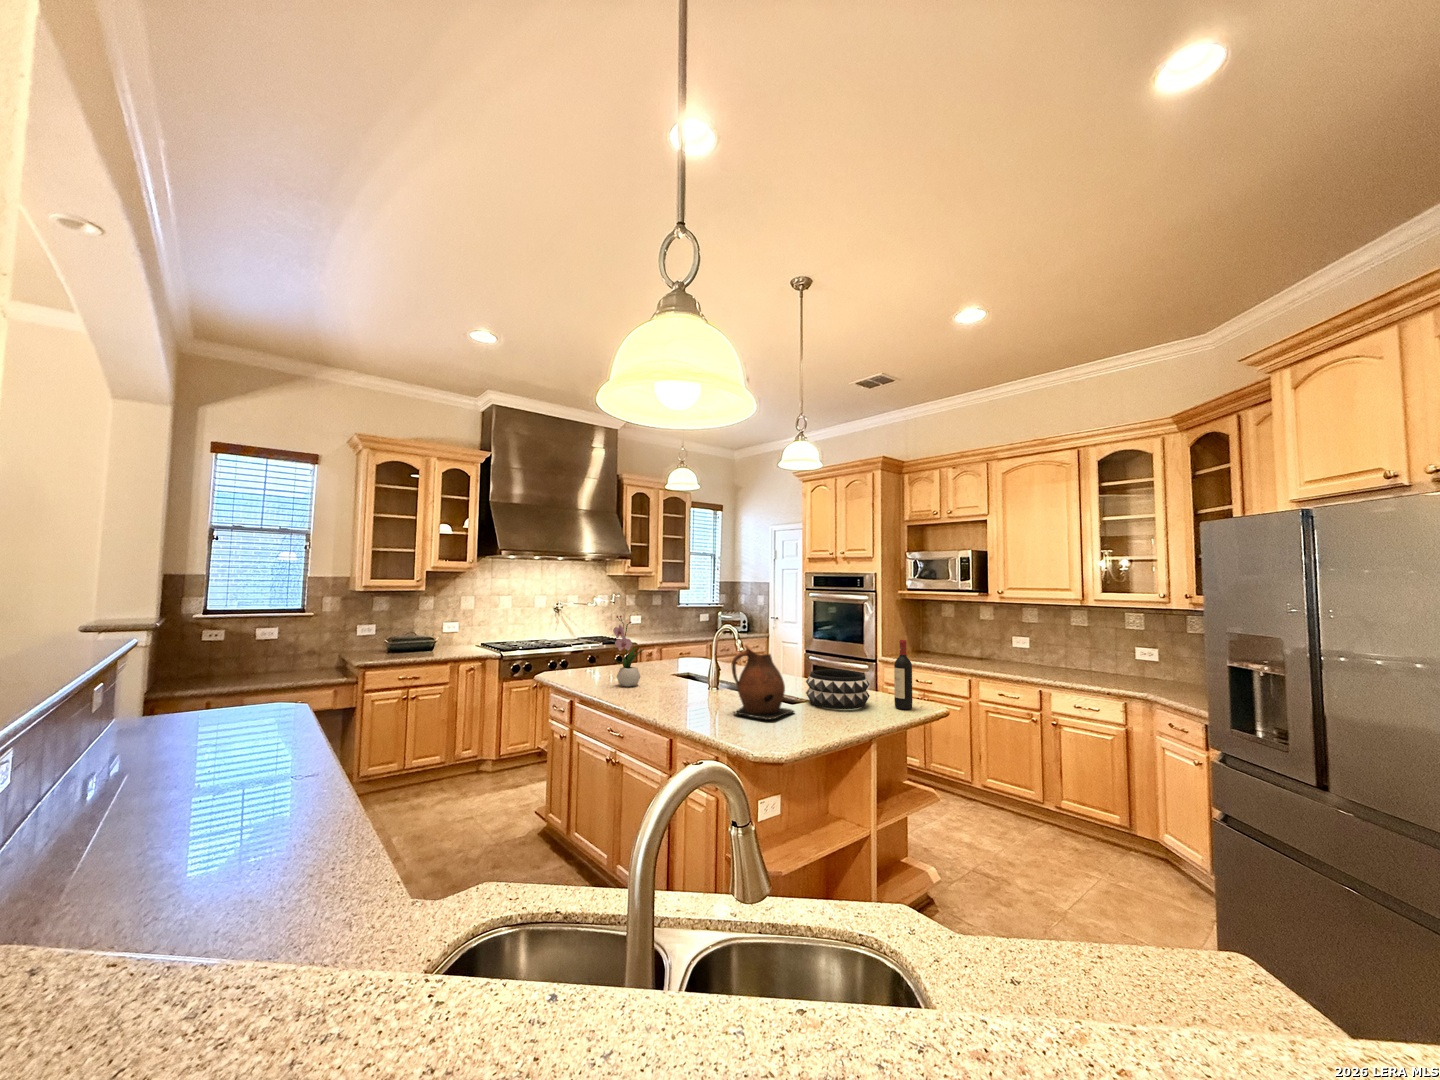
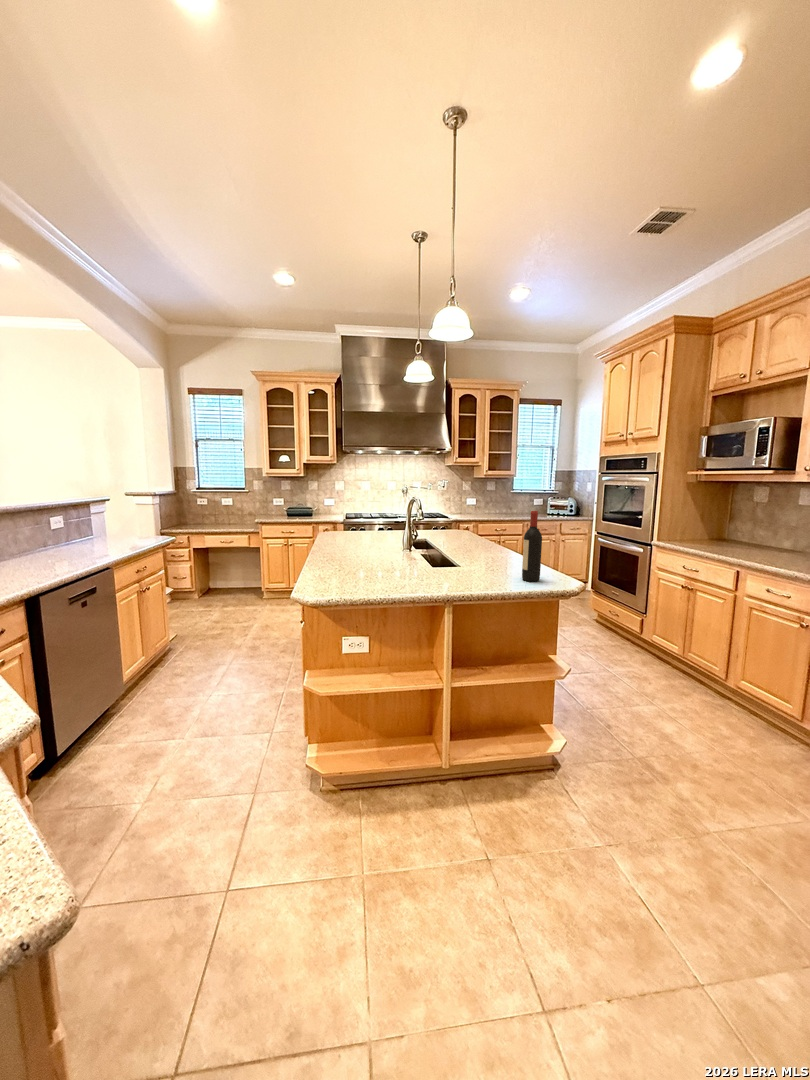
flower arrangement: present [613,615,644,687] -> none [338,488,361,543]
ceramic pitcher: present [732,645,794,720] -> none [363,509,418,573]
decorative bowl: present [806,669,870,709] -> none [446,538,506,574]

